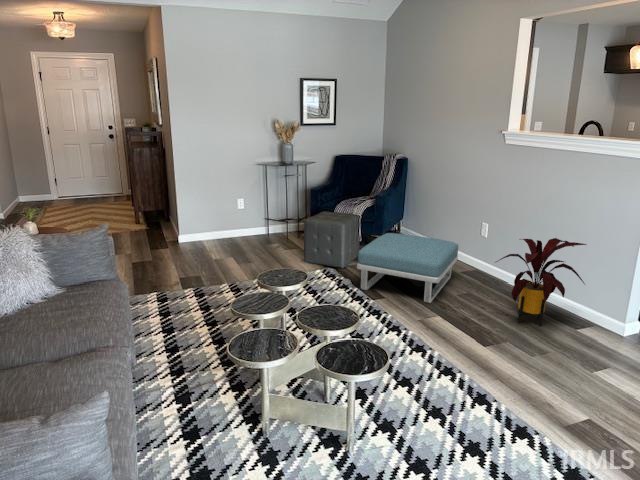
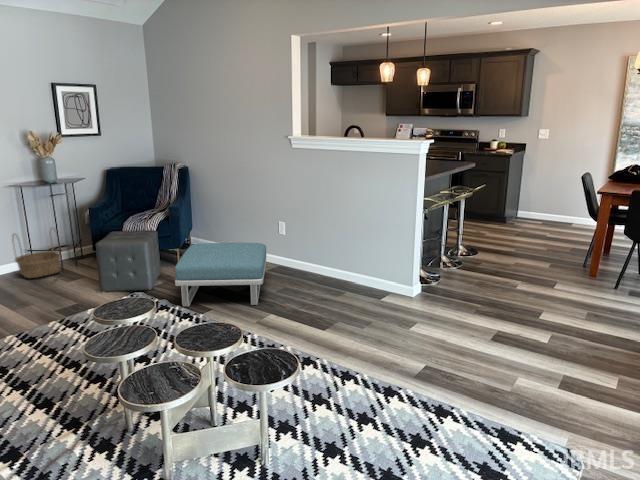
basket: none [254,202,287,242] -> present [13,229,61,278]
house plant: present [496,238,586,326] -> none [311,226,385,304]

